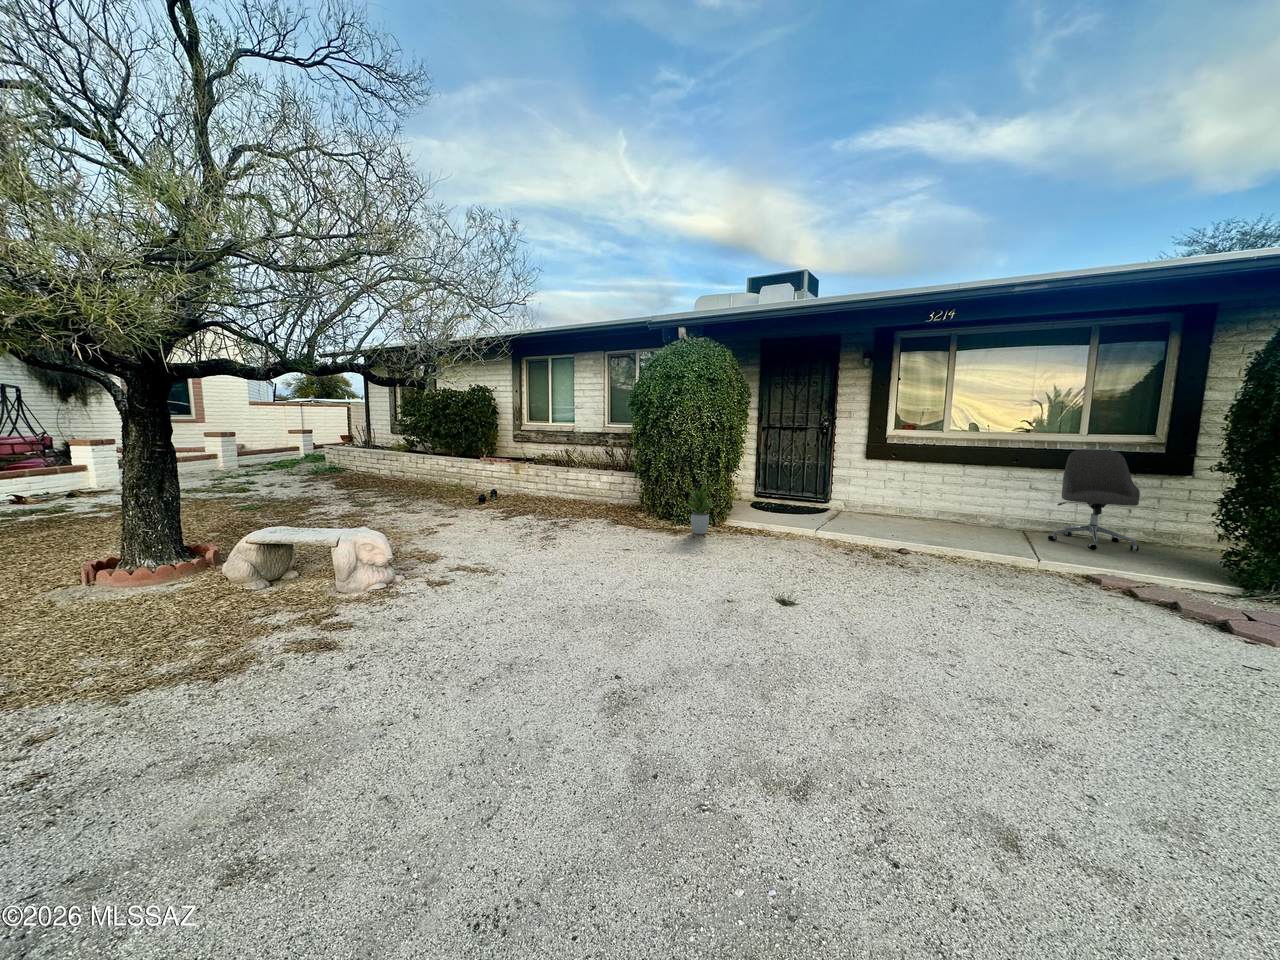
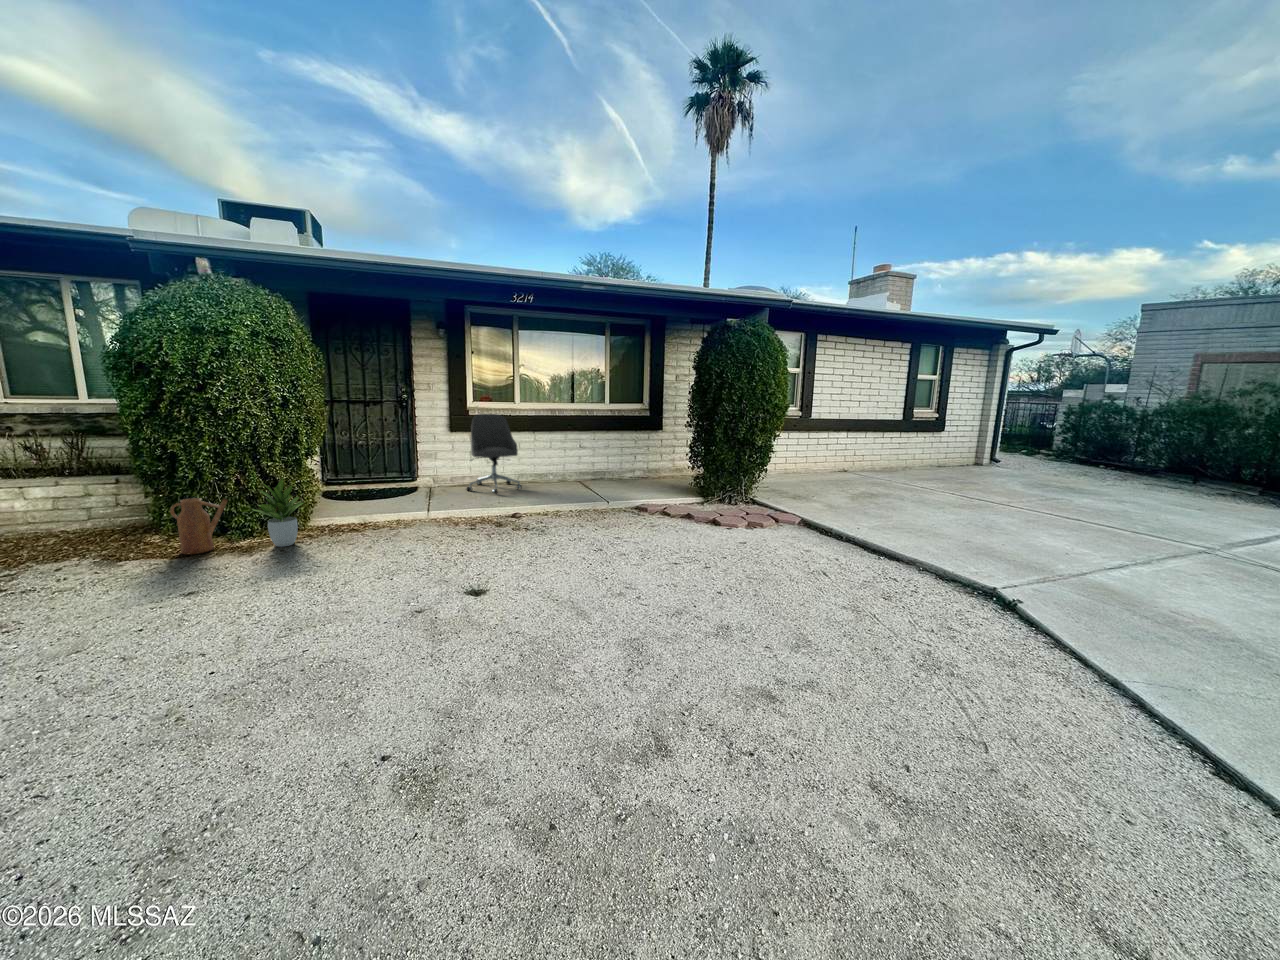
chair: present [1048,449,1140,551] -> present [467,414,521,494]
watering can: none [646,491,672,528] -> present [170,498,228,554]

